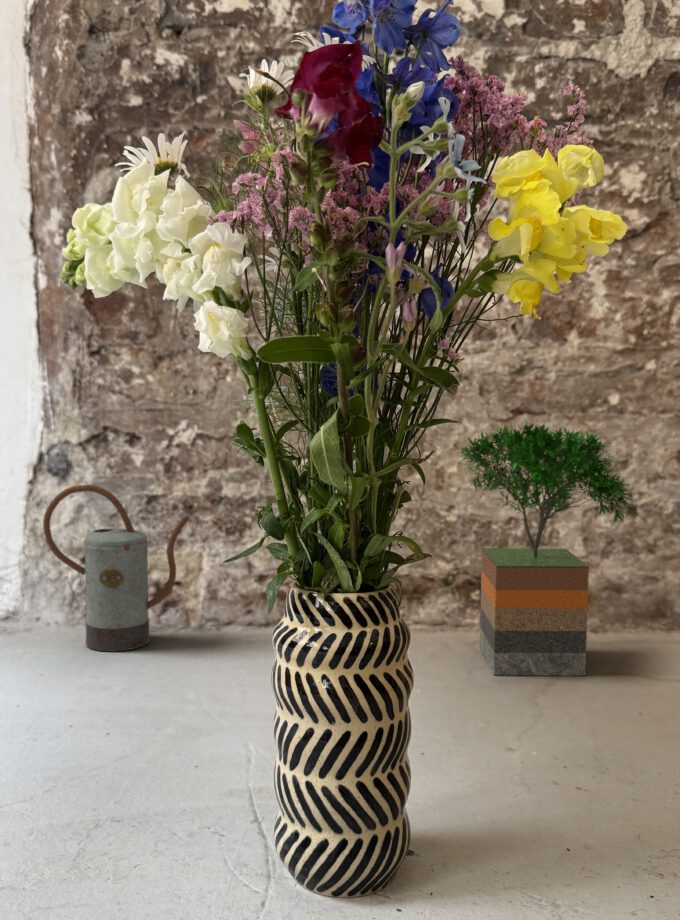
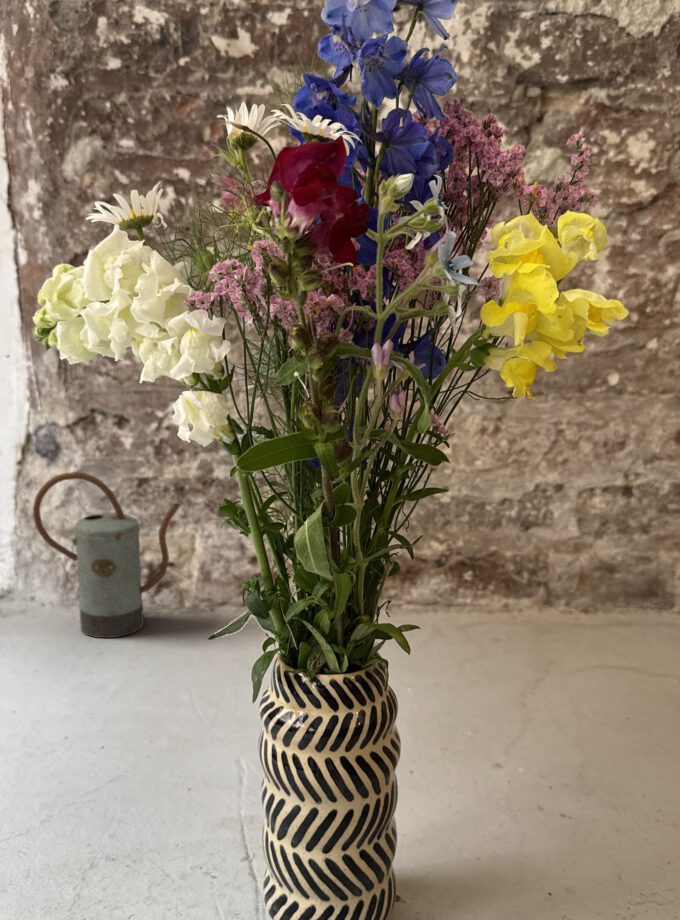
potted tree: present [459,423,633,676] -> none [450,411,631,668]

